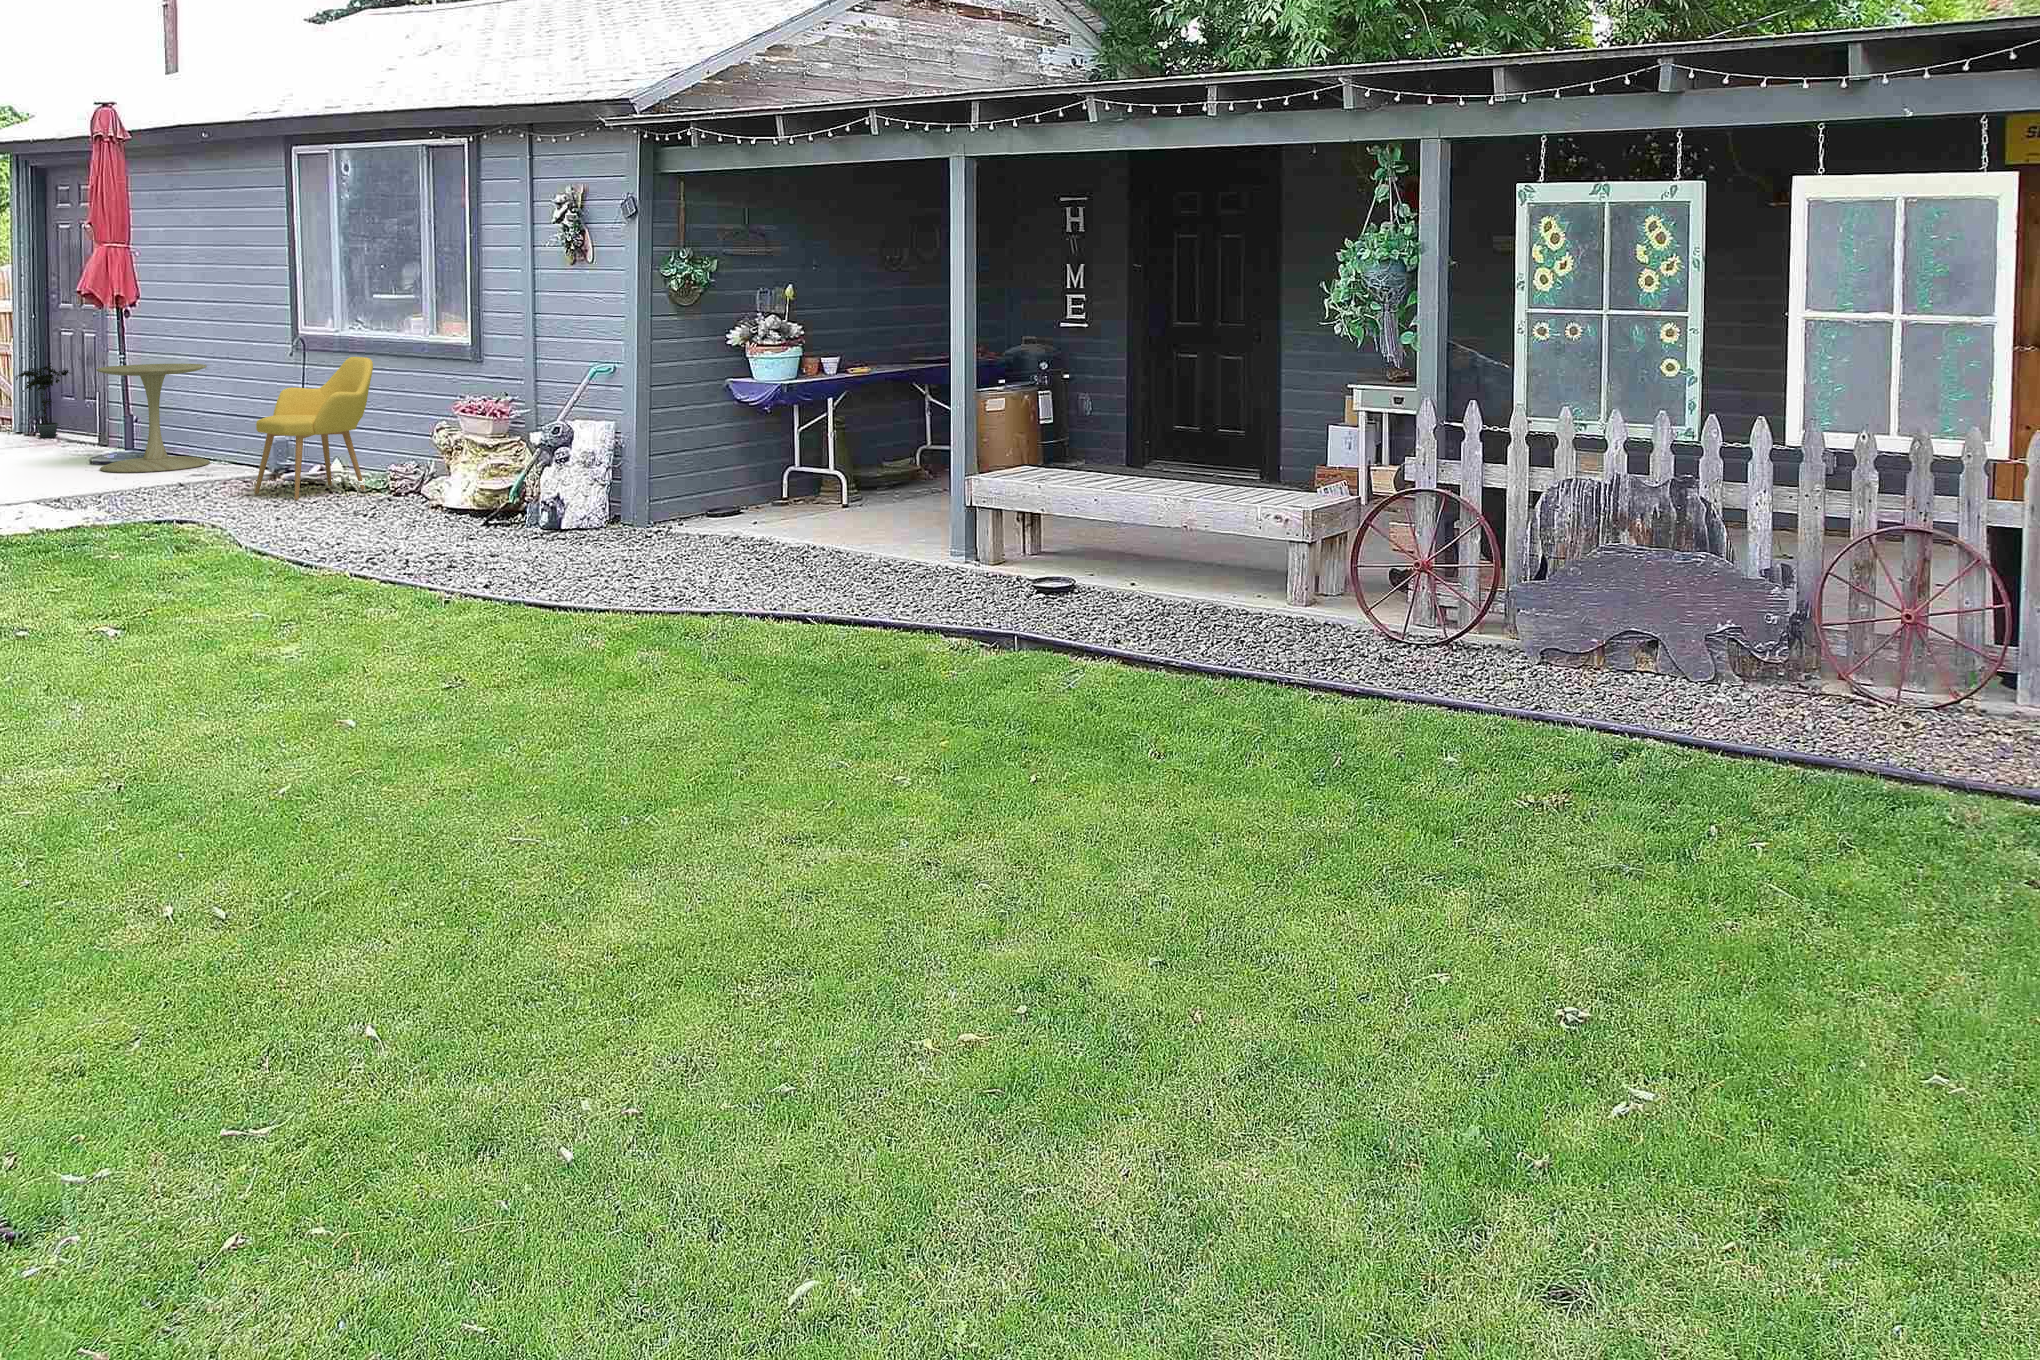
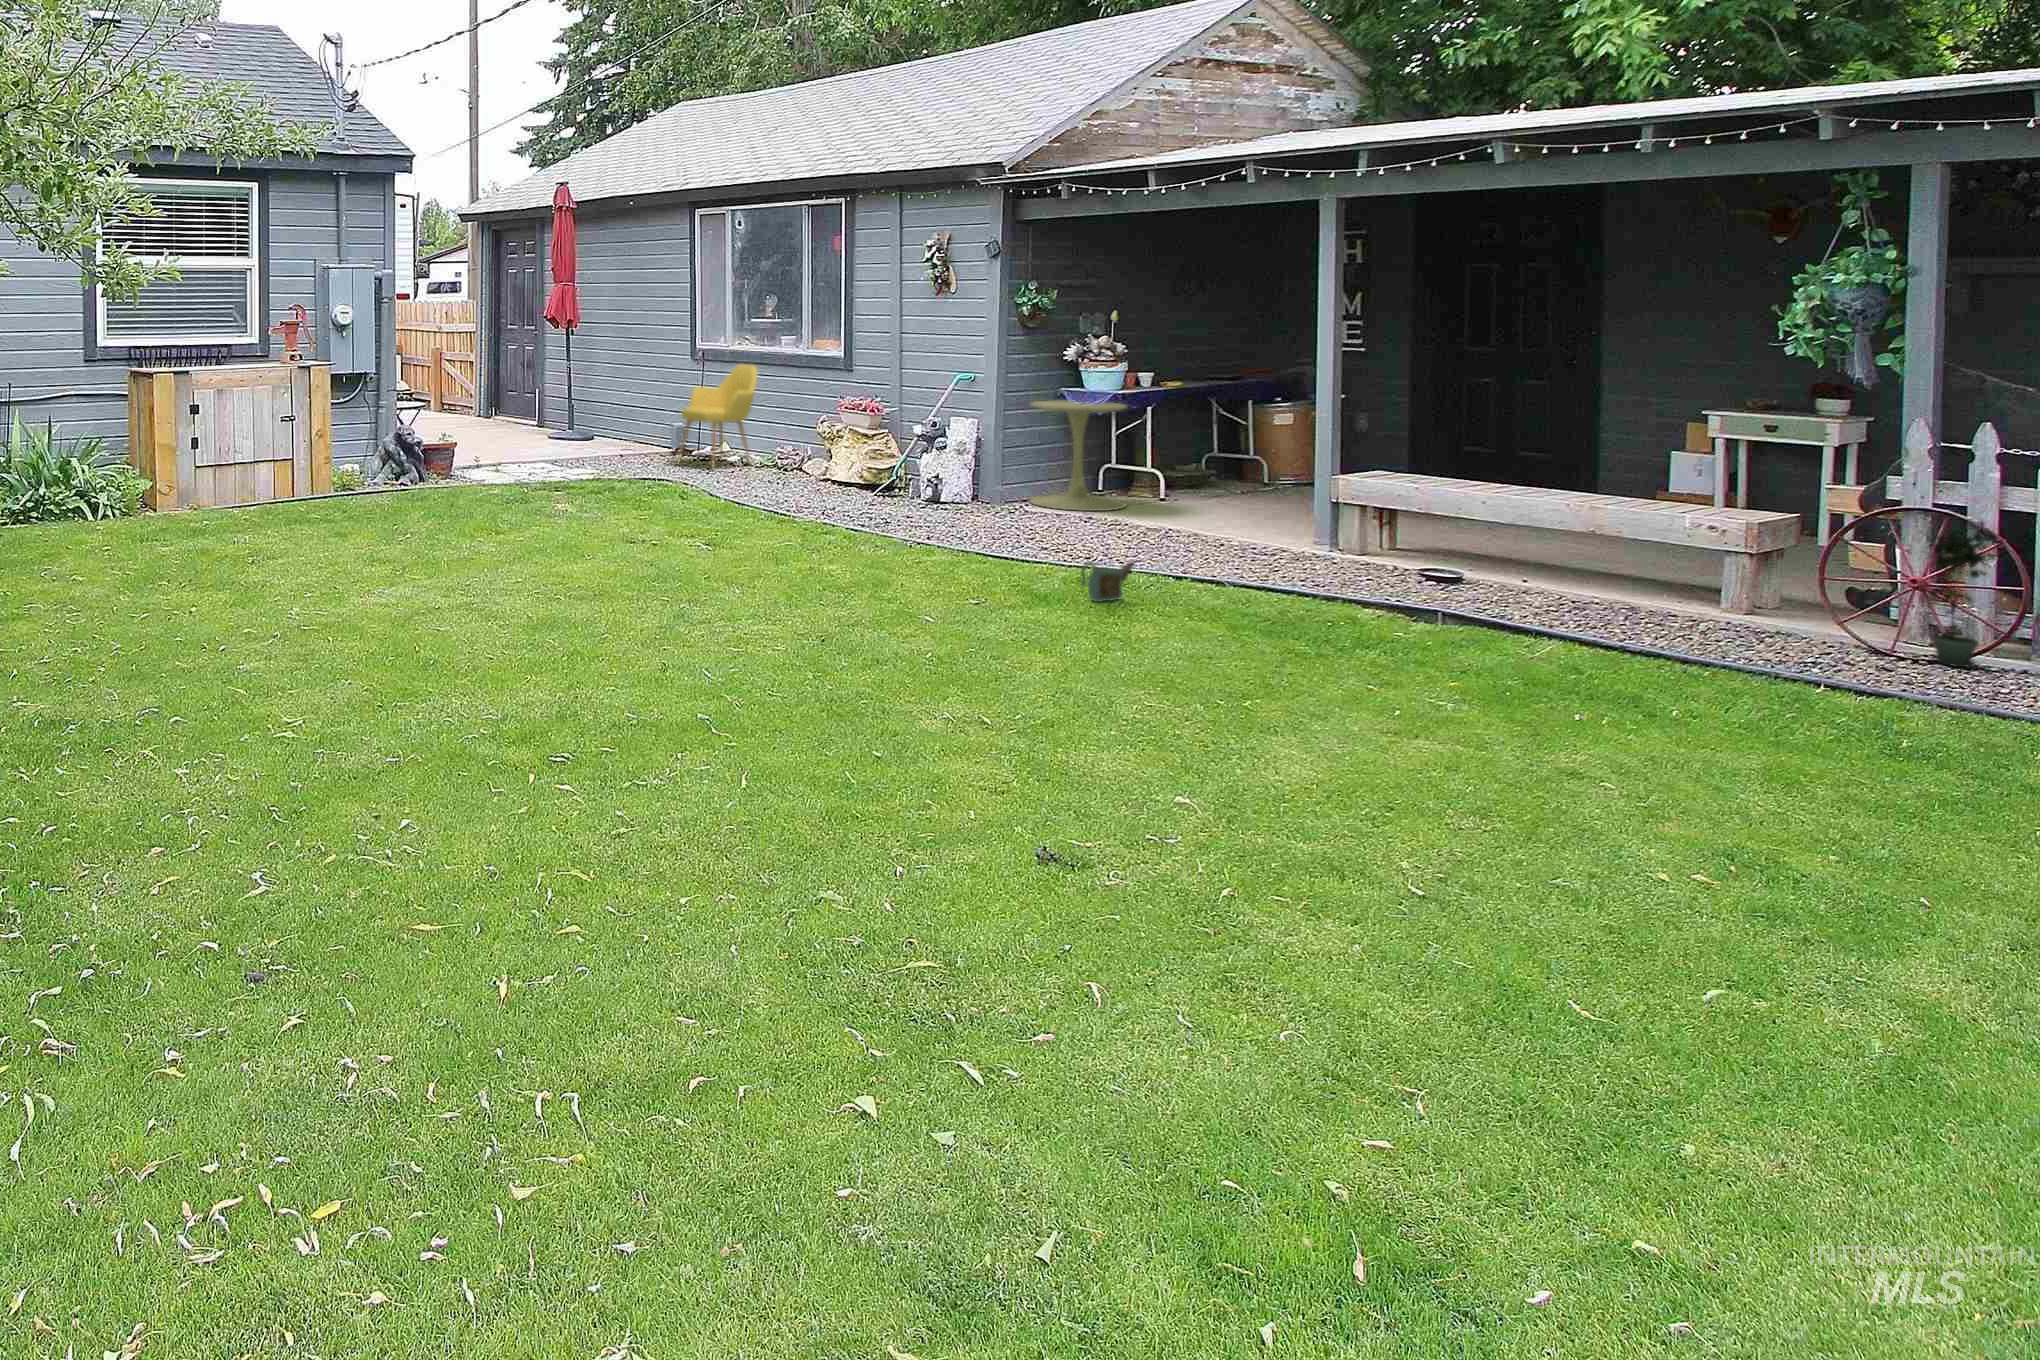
potted plant: present [16,363,69,438] -> present [1922,522,2004,667]
pedestal table: present [96,364,210,473] -> present [1030,401,1127,511]
watering can: none [559,608,647,670] -> present [1081,561,1135,602]

